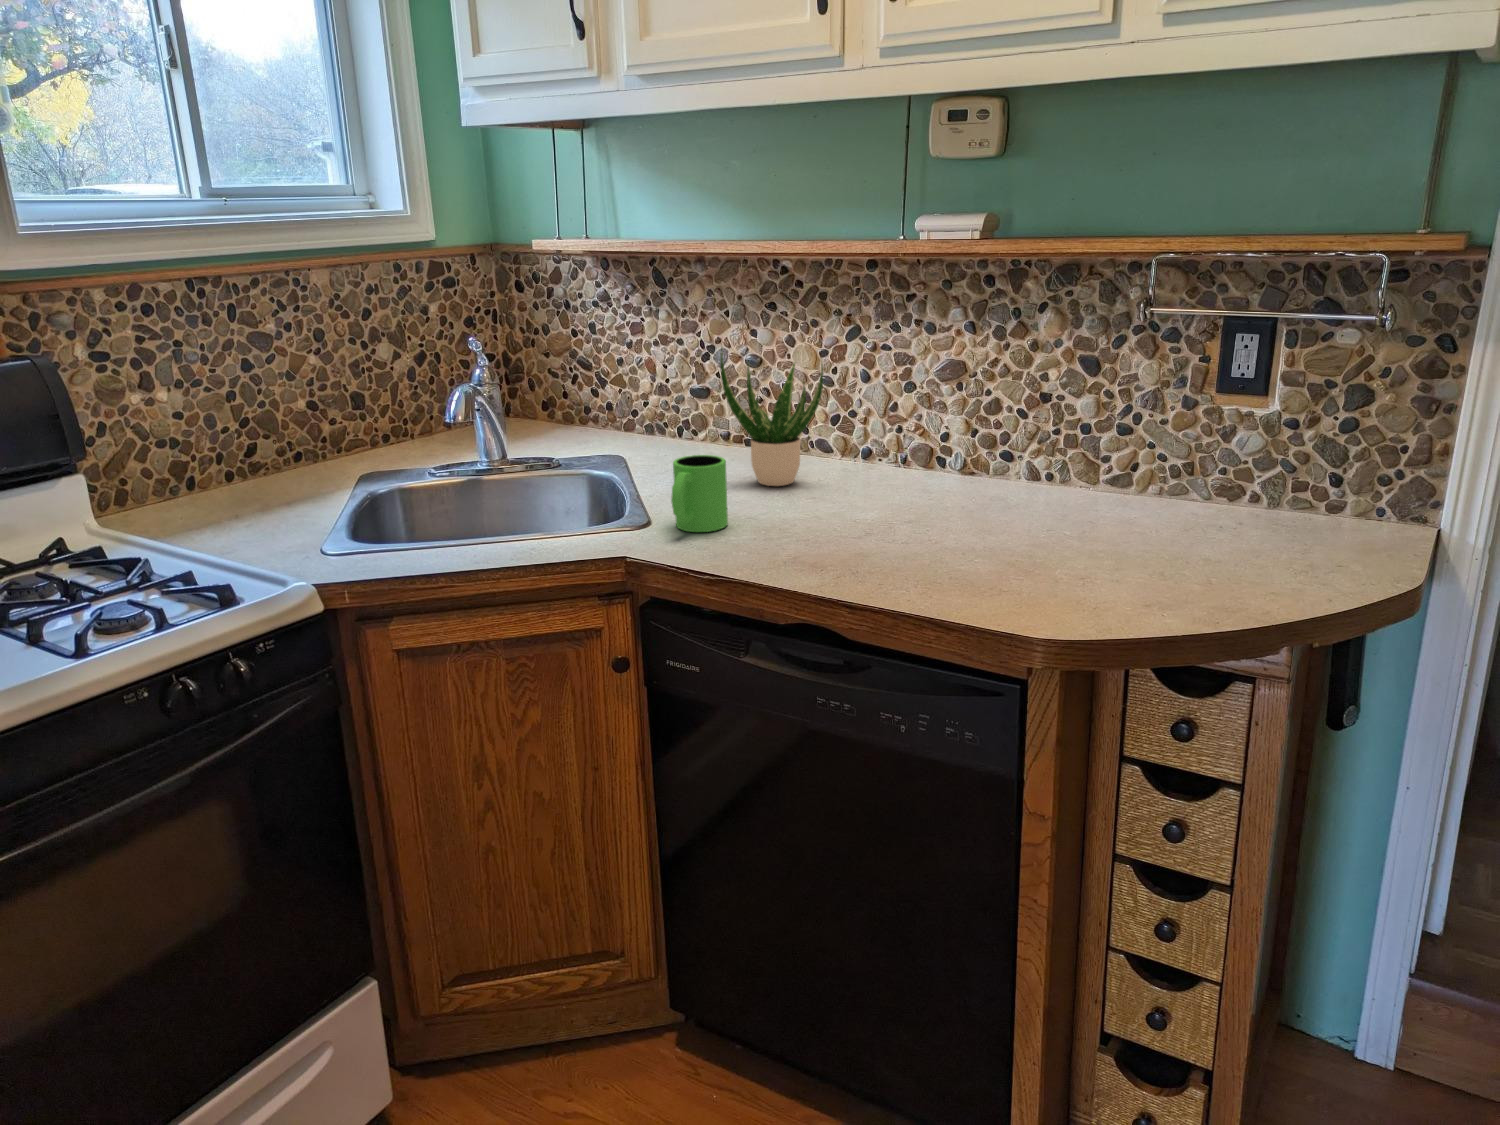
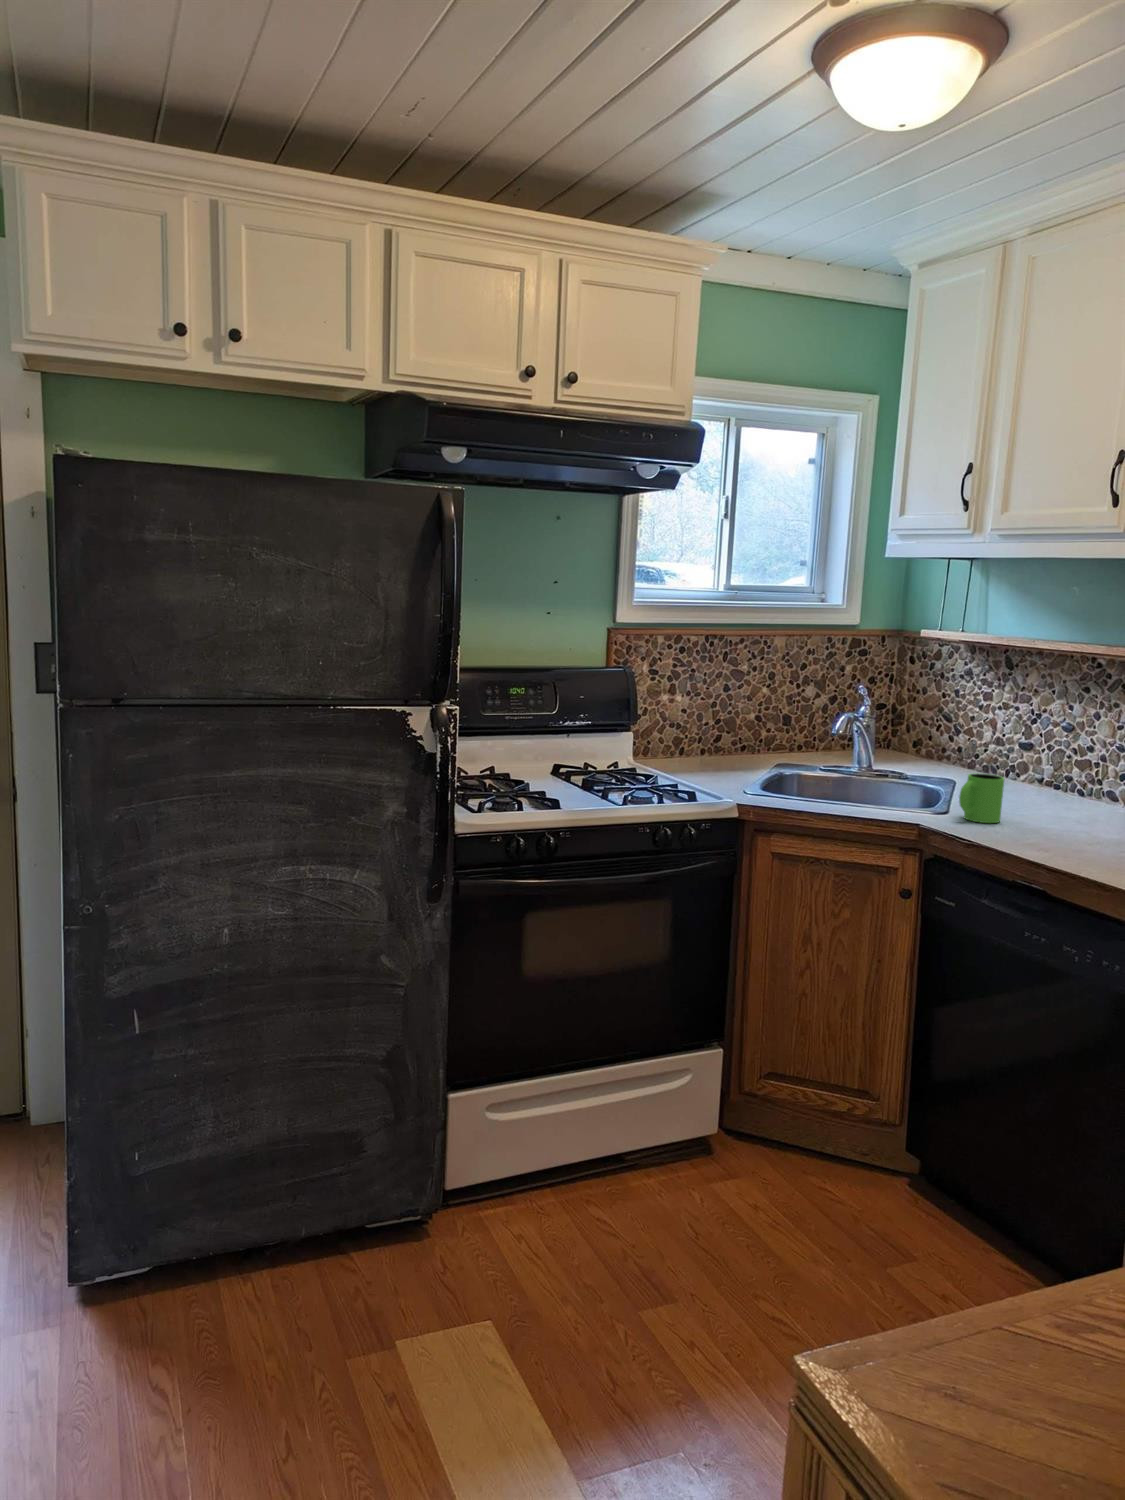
potted plant: present [720,347,823,486] -> none [1025,709,1104,813]

